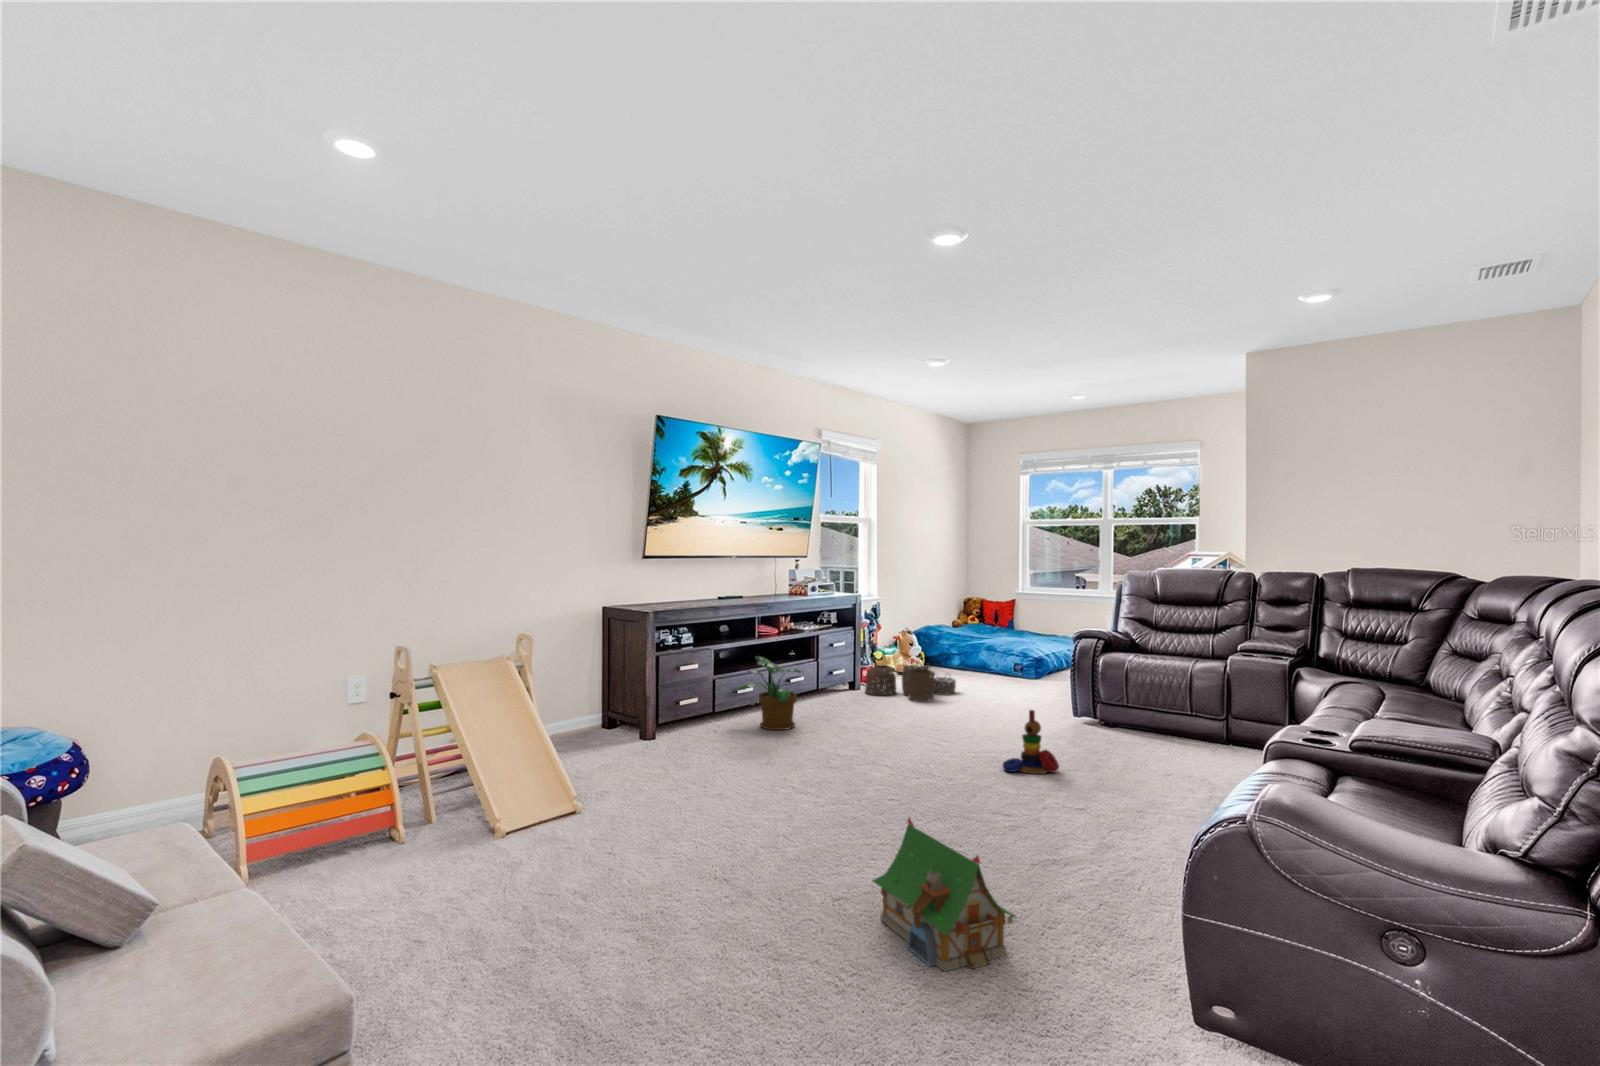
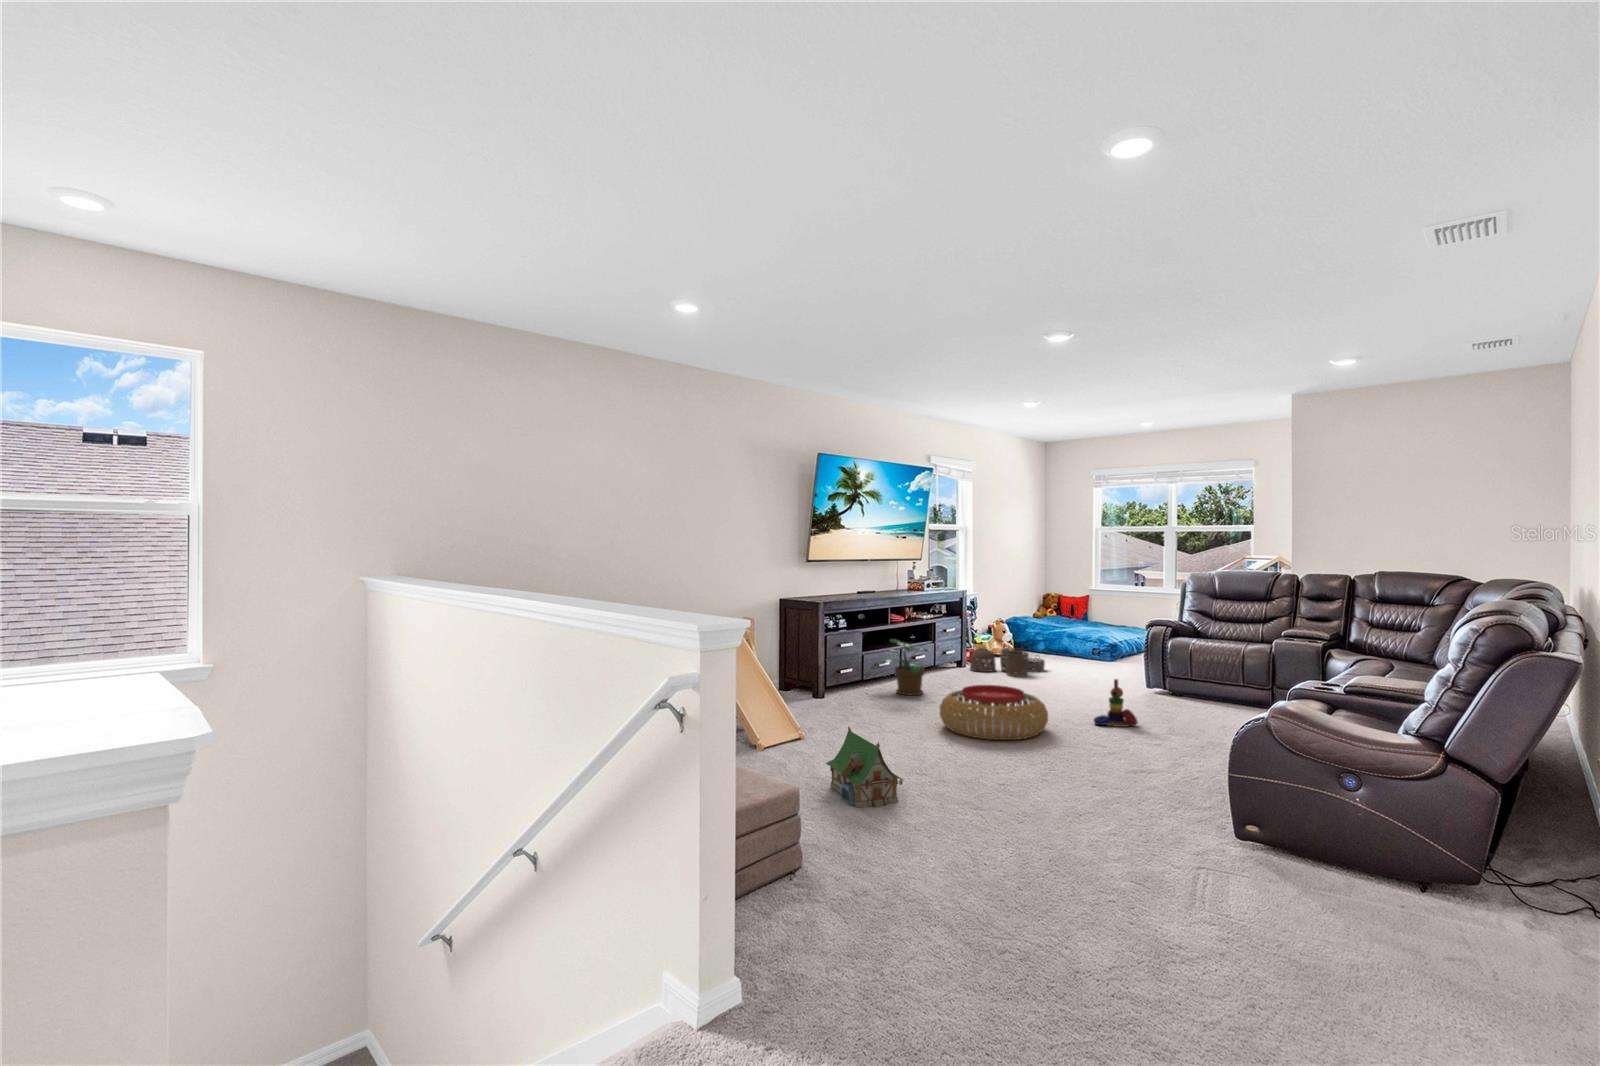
pouf: none [797,719,941,799] -> present [940,685,1048,740]
toy house: present [873,818,1016,972] -> present [826,726,903,808]

